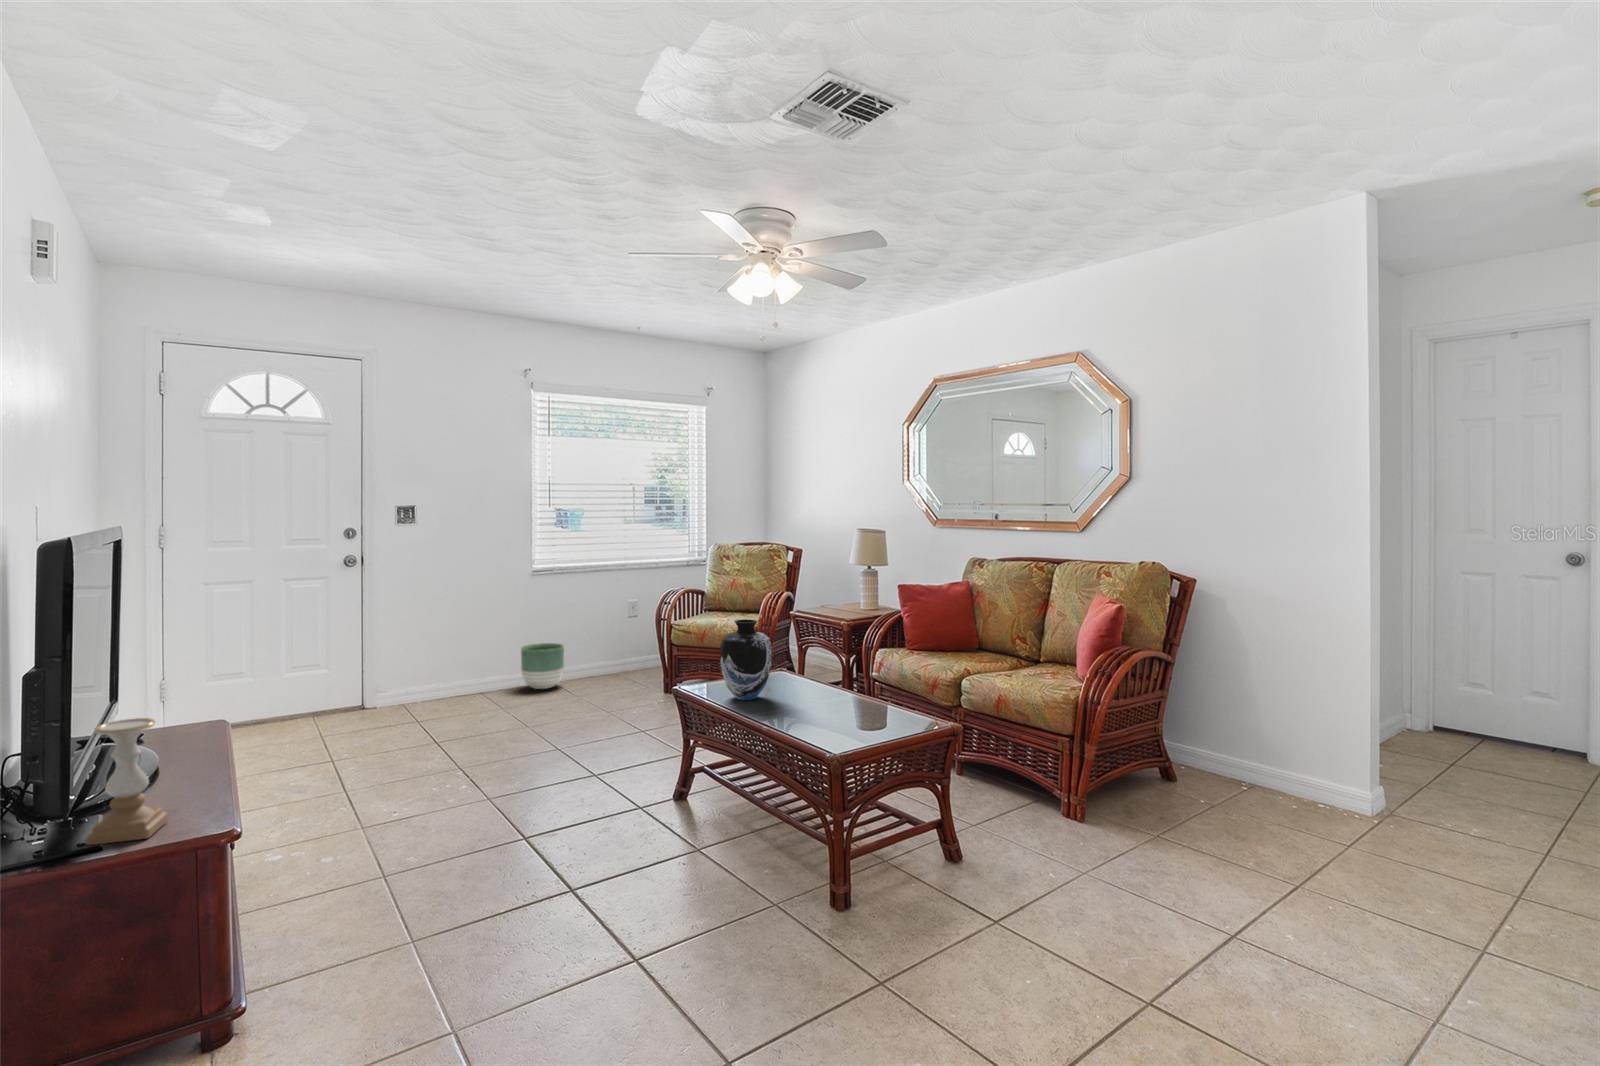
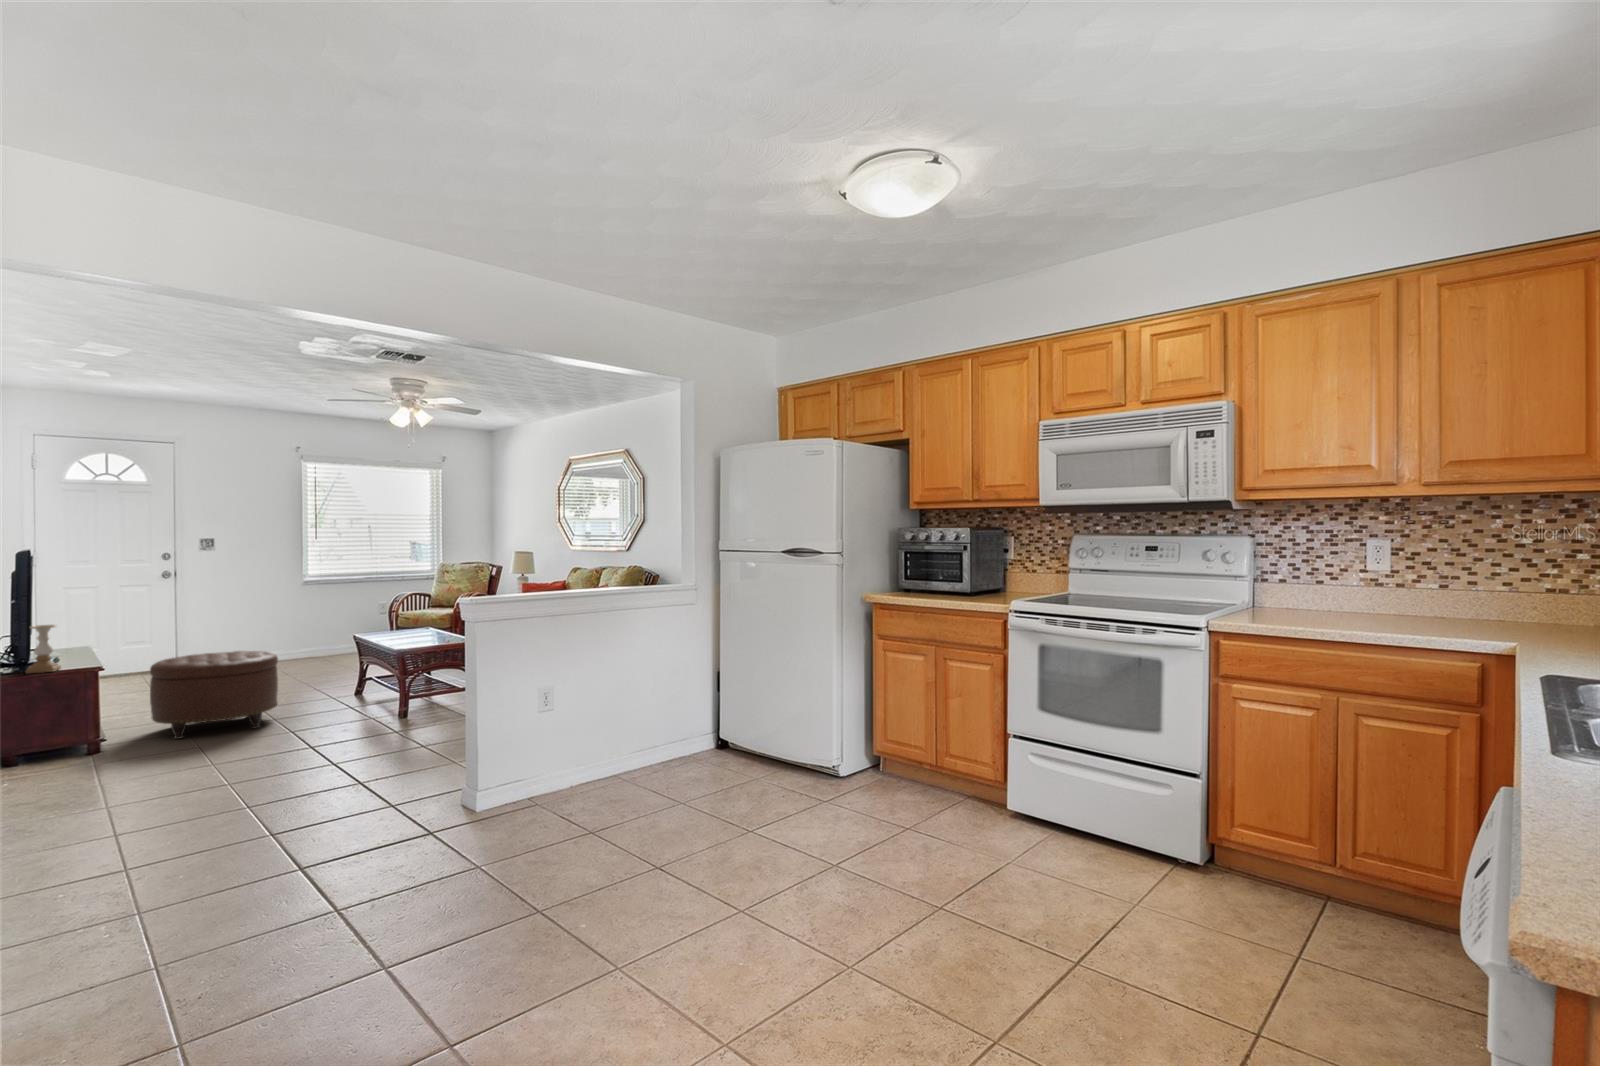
vase: present [720,619,772,700] -> none [380,597,411,639]
planter: present [521,643,564,689] -> none [295,631,327,661]
ottoman: none [347,728,571,941] -> present [150,651,278,739]

